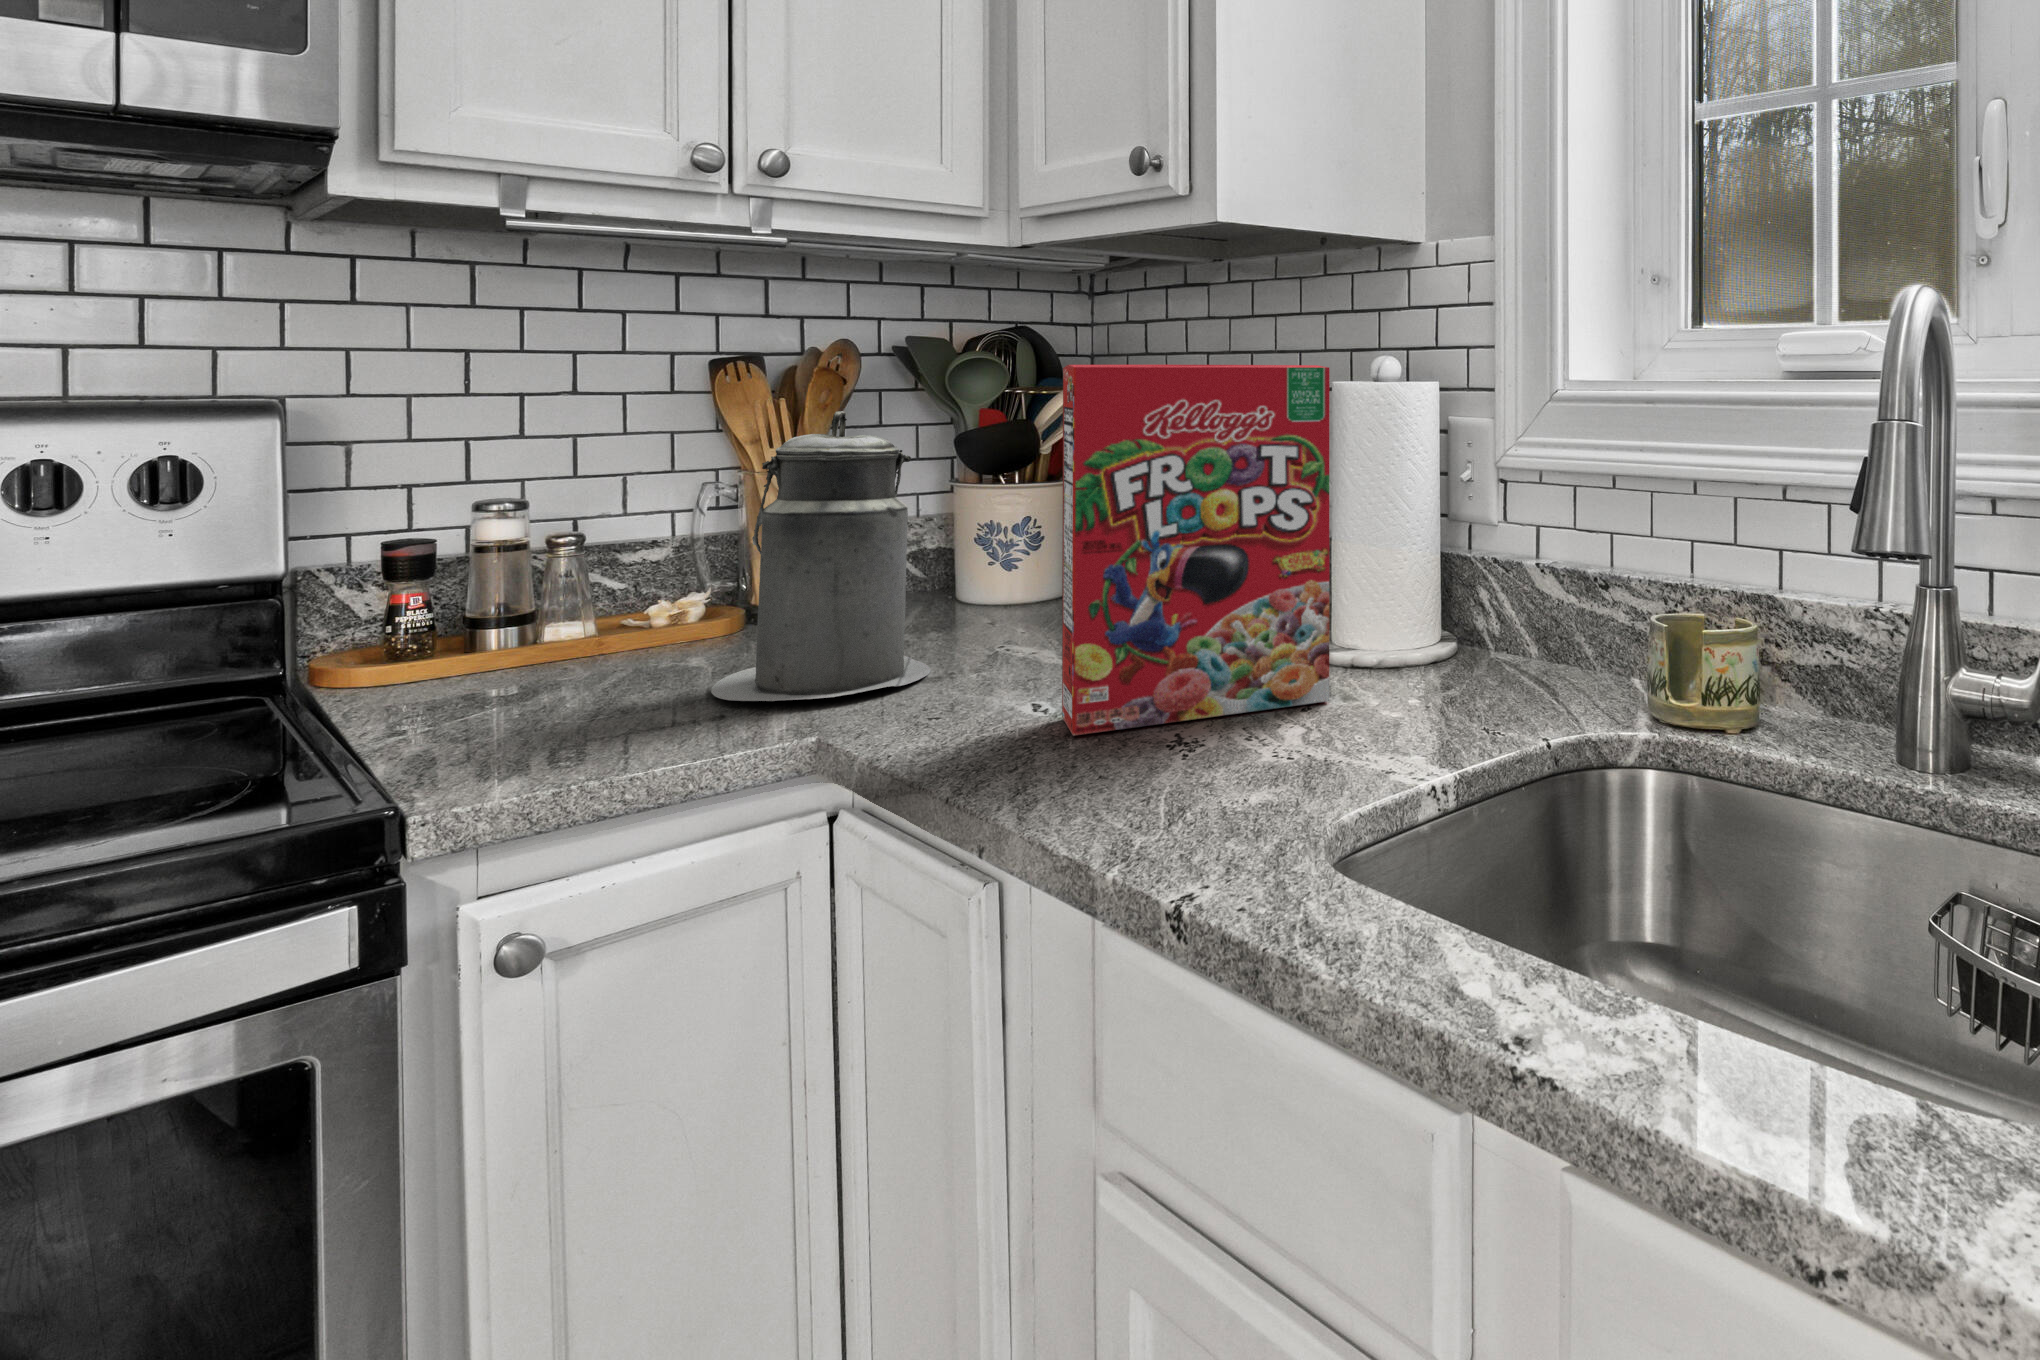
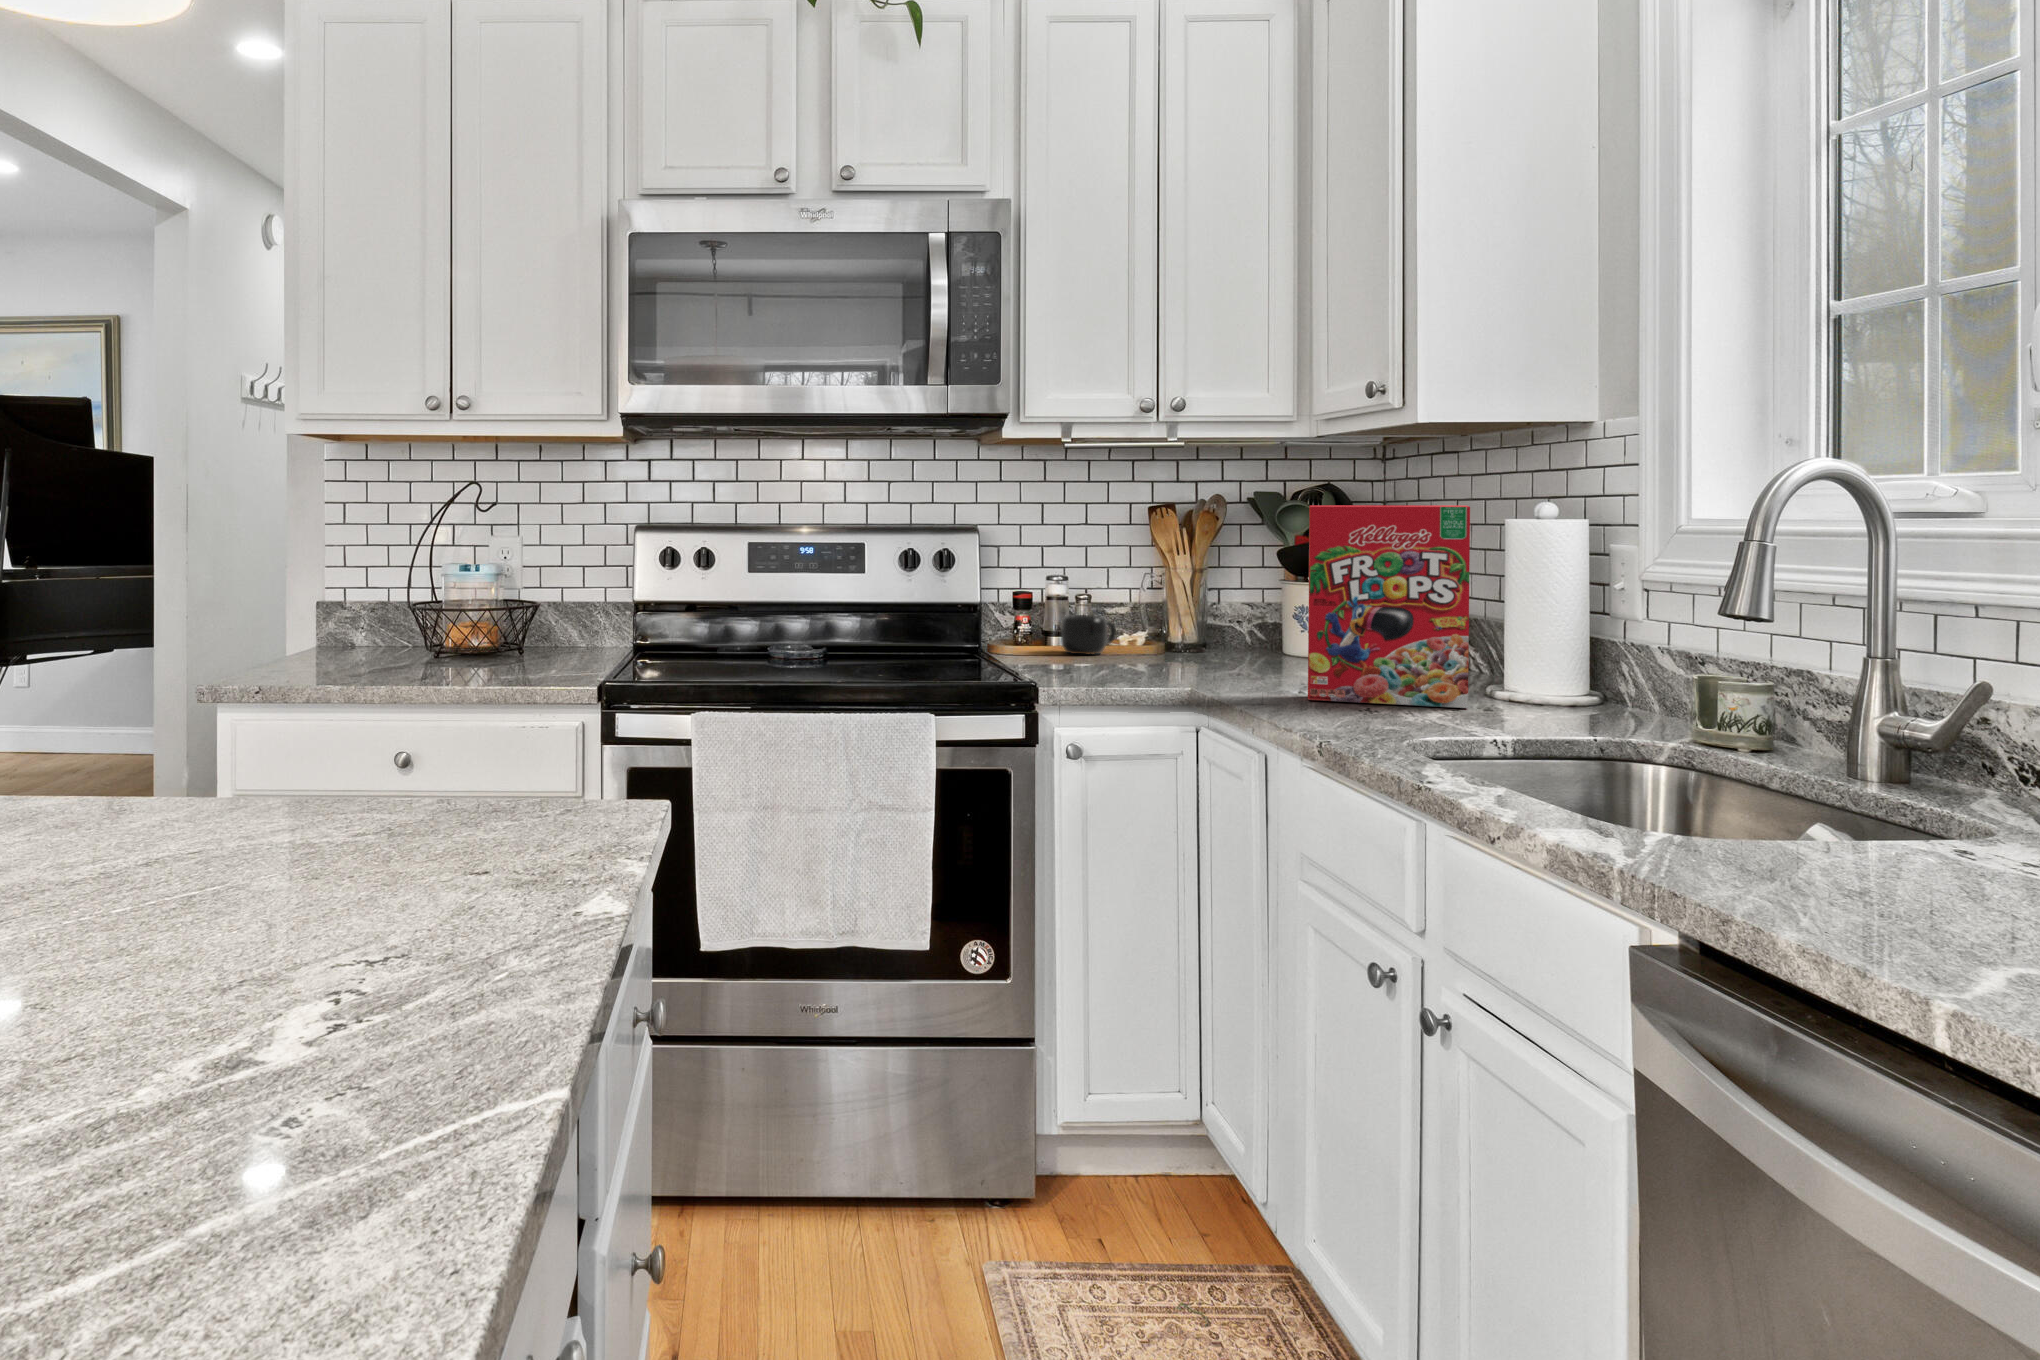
canister: present [711,411,930,701] -> none [1145,531,1251,677]
mug: none [510,576,643,662] -> present [1061,615,1116,654]

